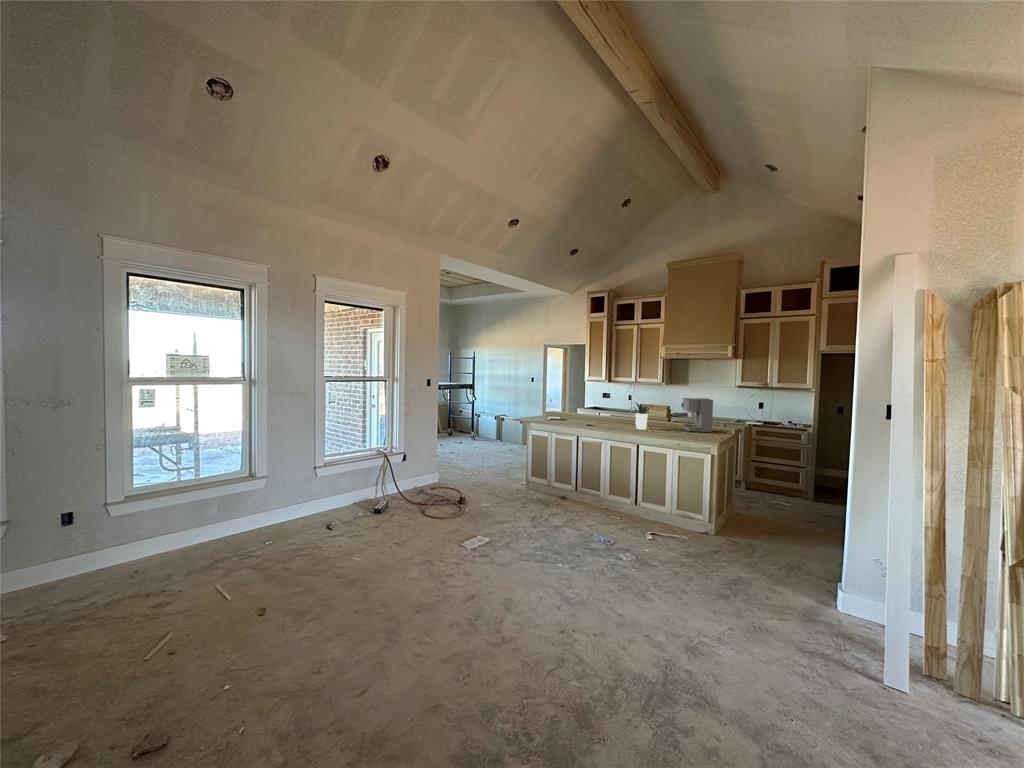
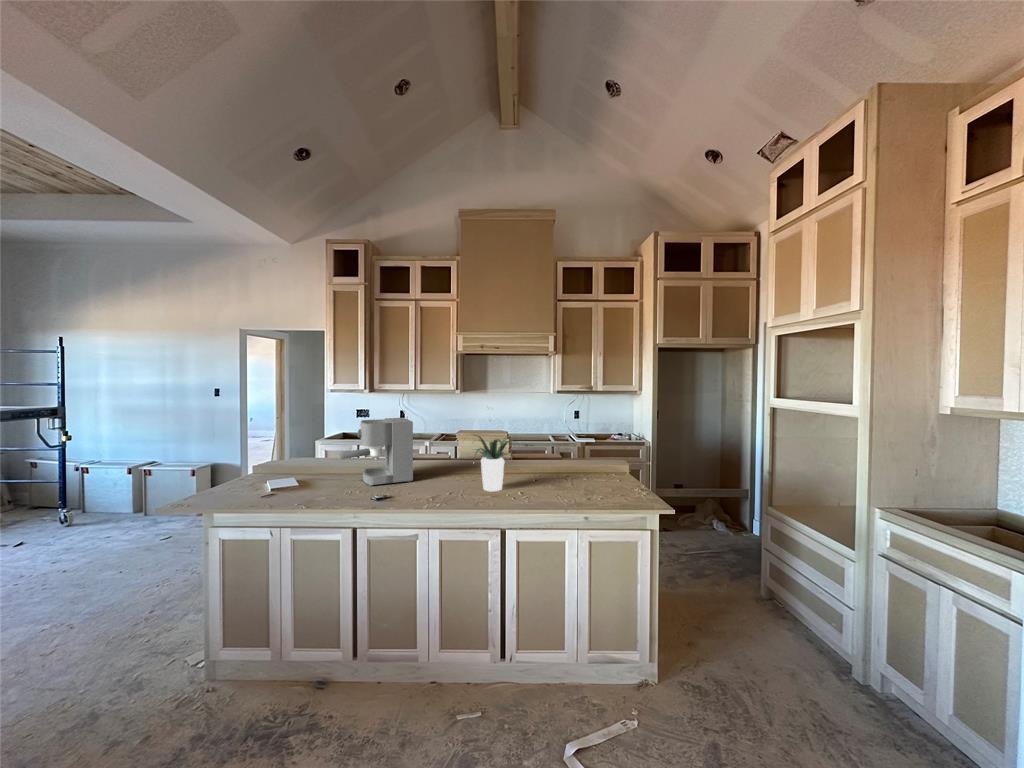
coffee maker: present [673,398,713,433] -> present [340,418,413,486]

